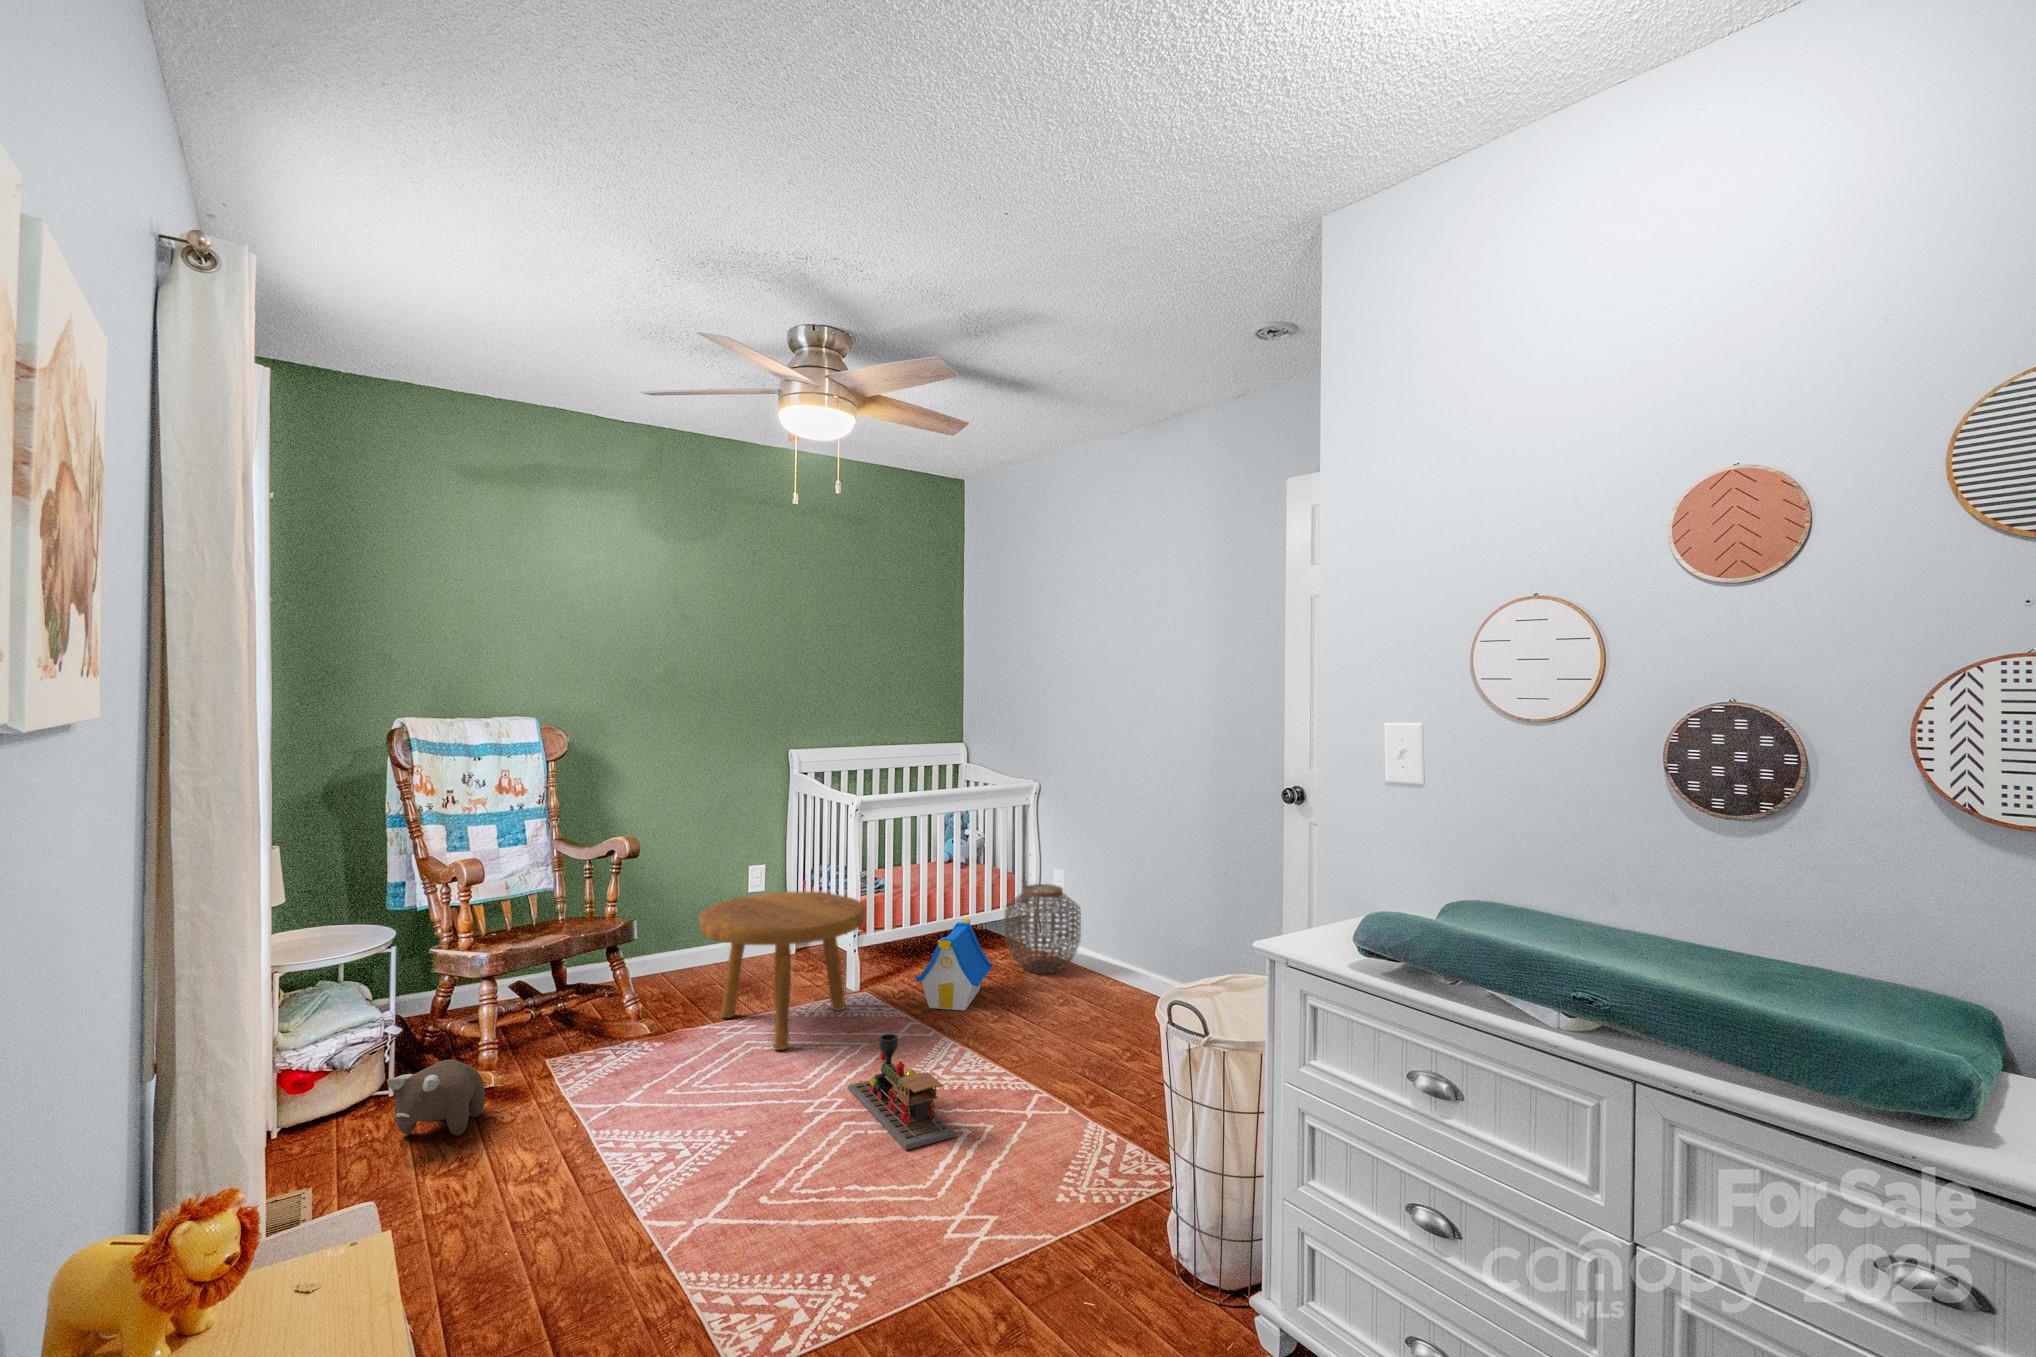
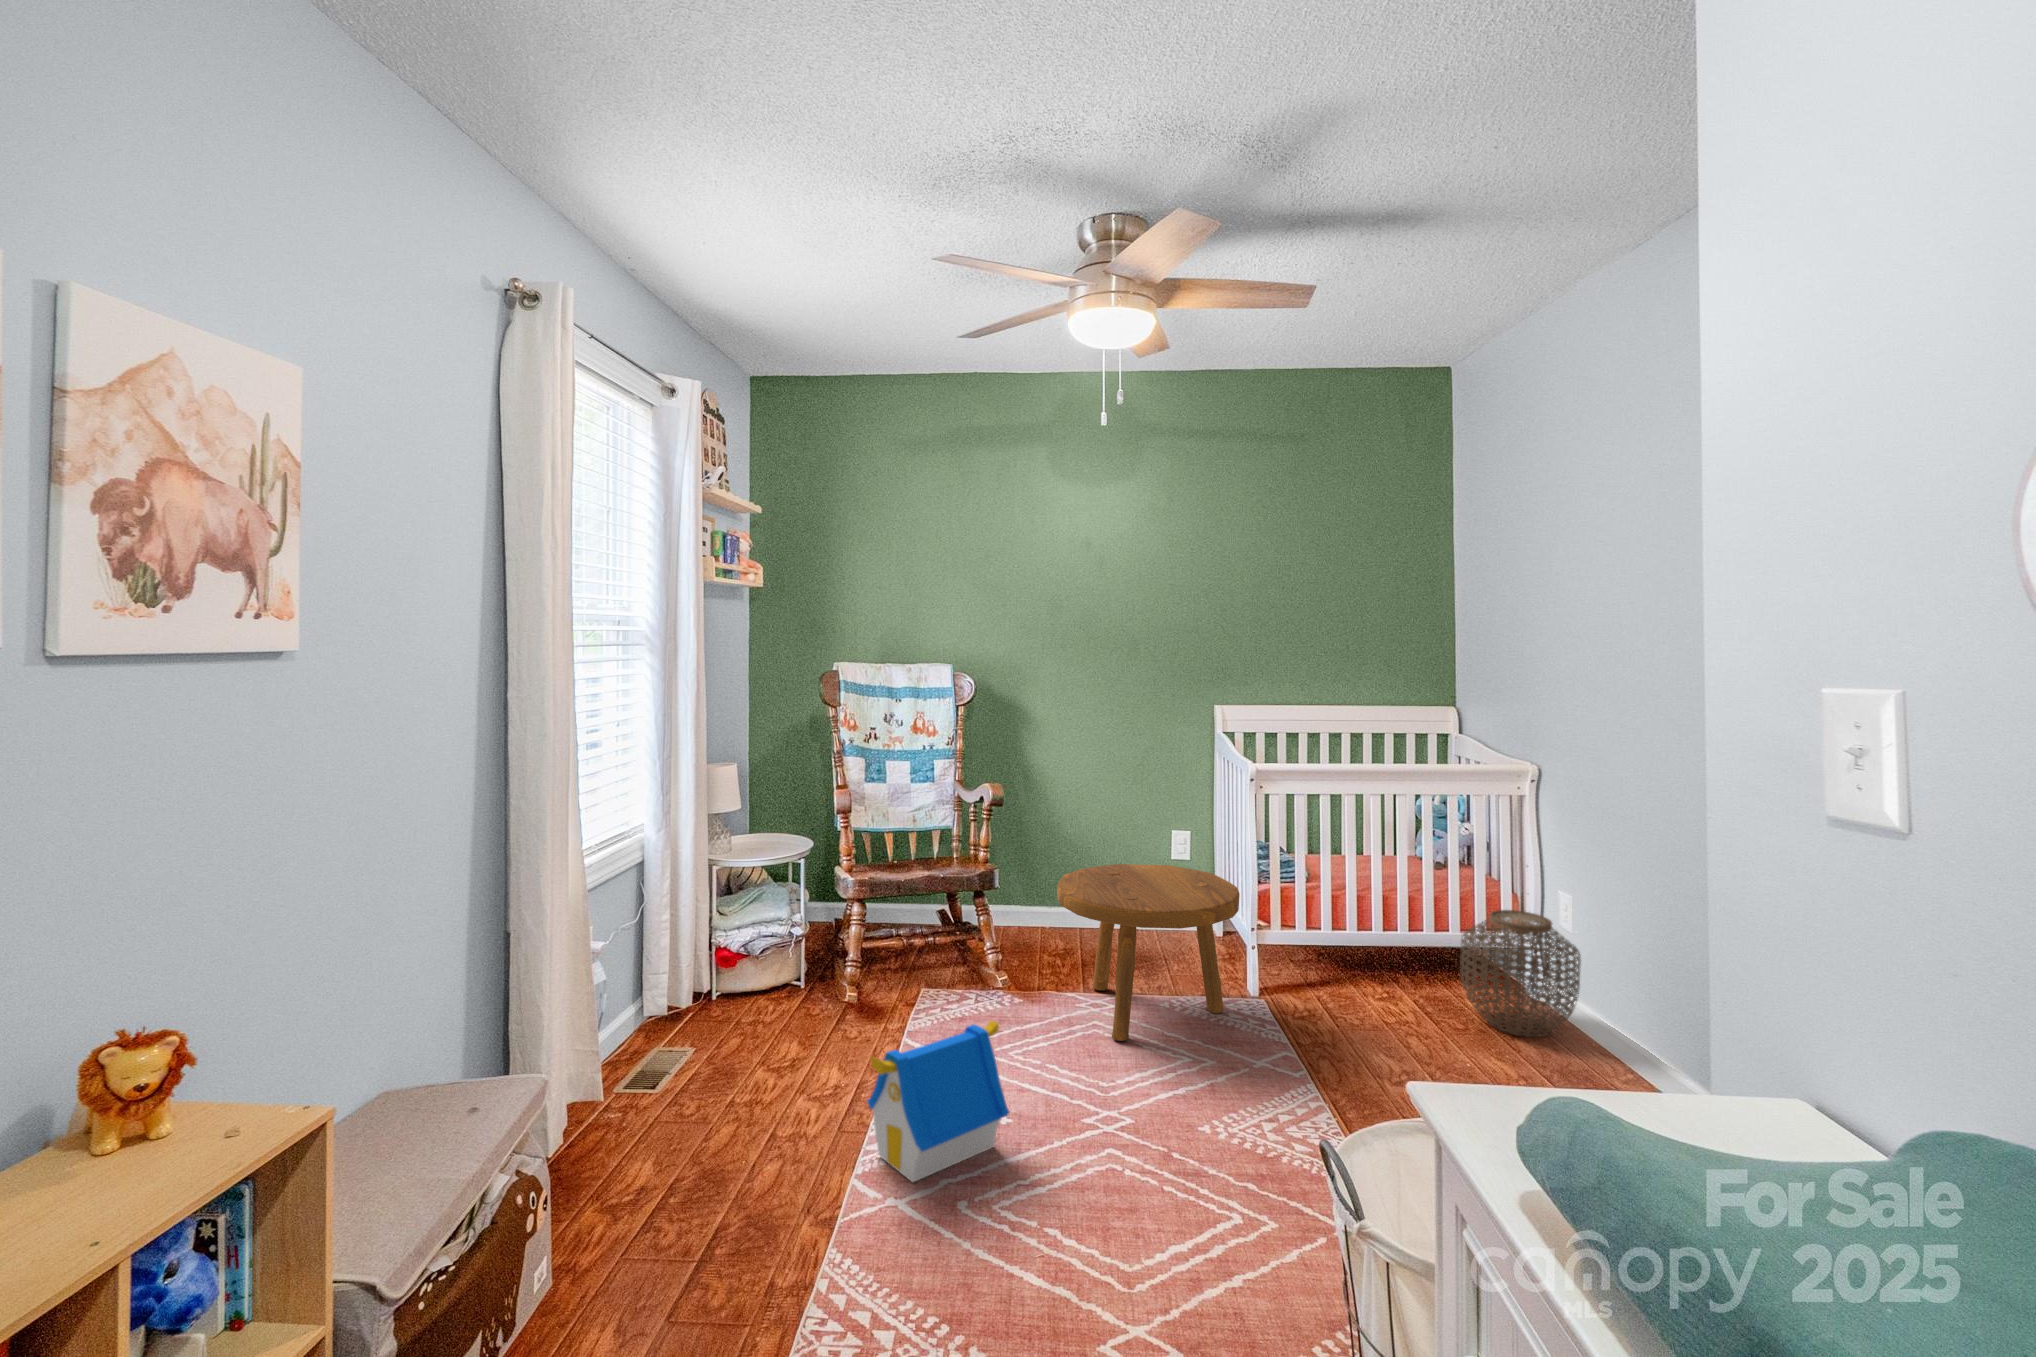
toy house: present [915,919,994,1010] -> present [867,1020,1009,1182]
toy train: present [848,1034,956,1150] -> none [1148,1058,1220,1218]
plush toy: present [387,1060,485,1136] -> none [753,968,840,1038]

